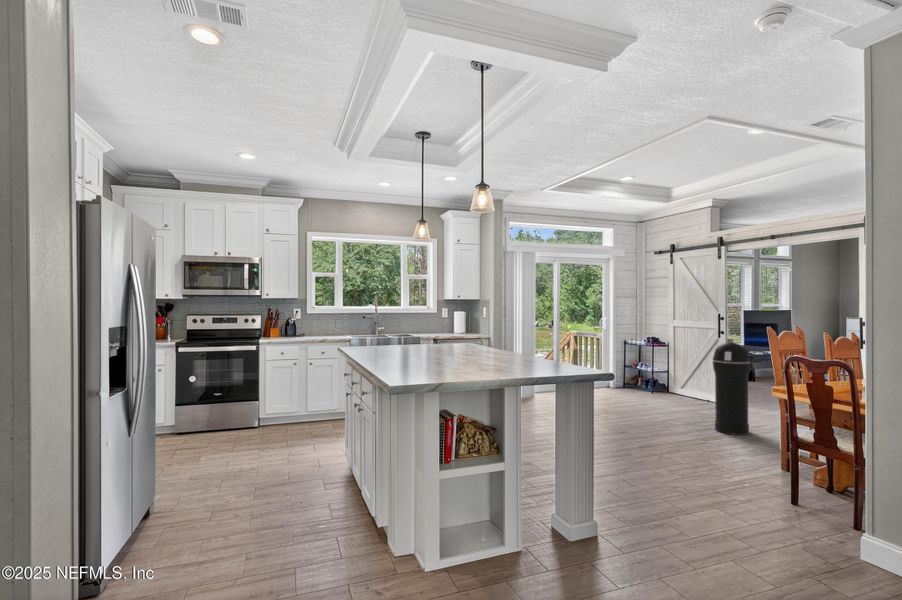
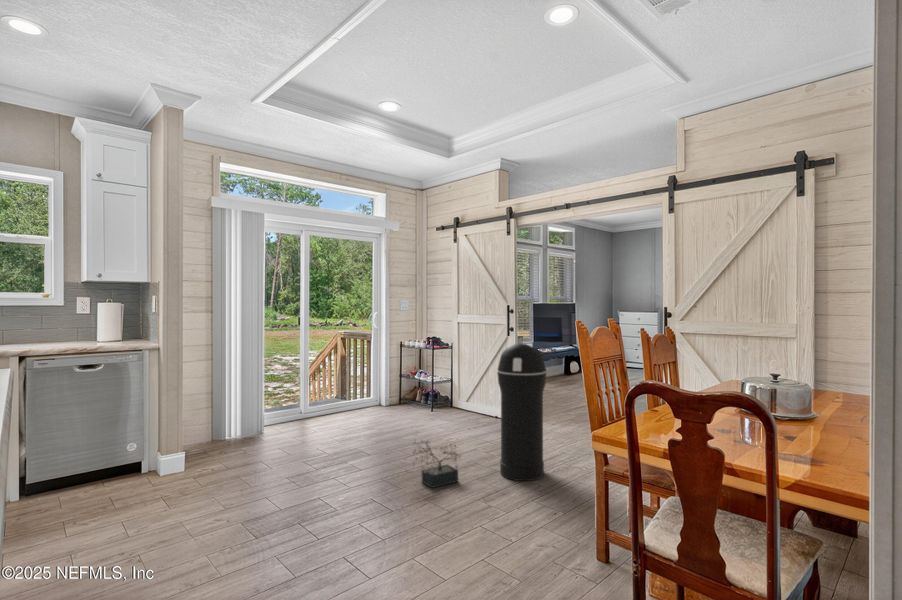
decorative plant: none [652,401,686,431] -> present [413,441,461,488]

